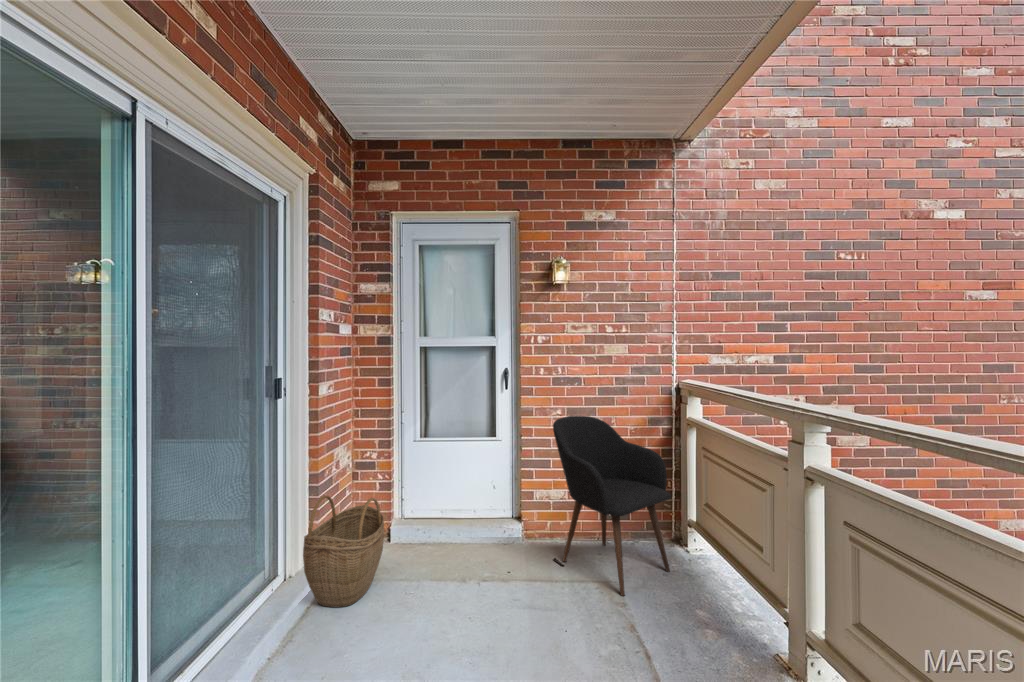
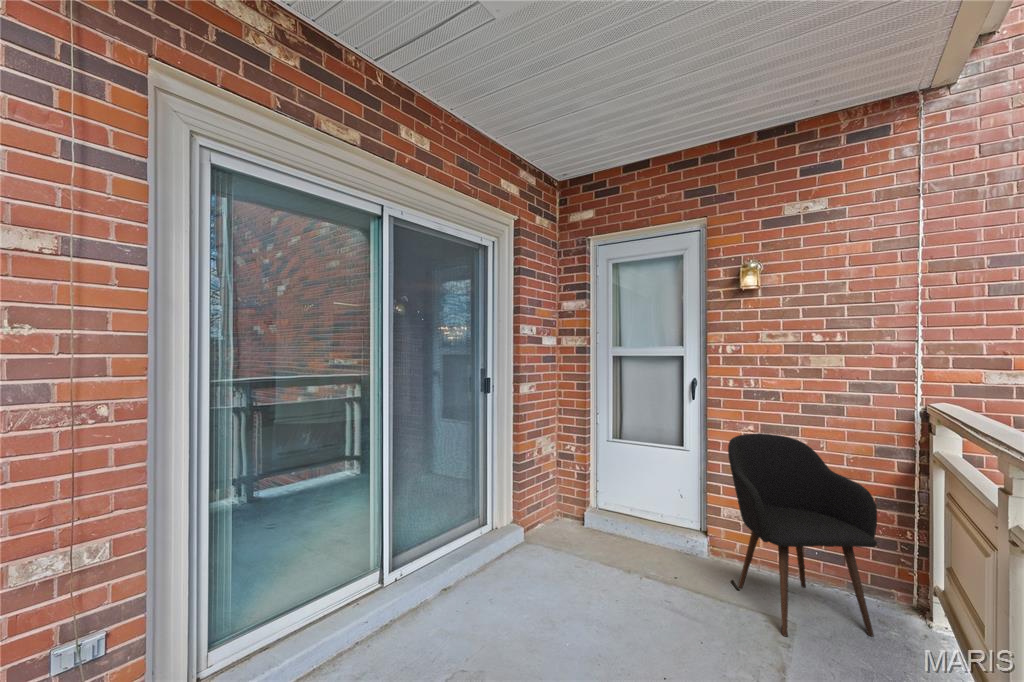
woven basket: present [303,496,384,607] -> none [499,472,564,562]

